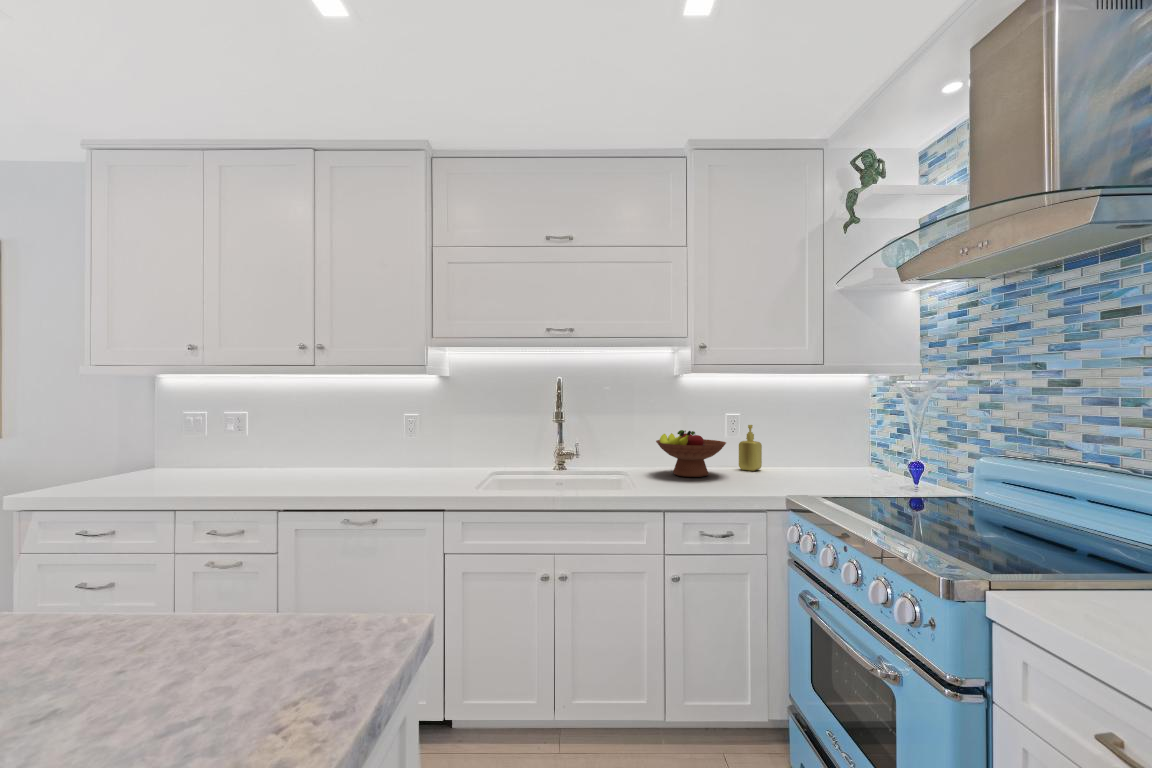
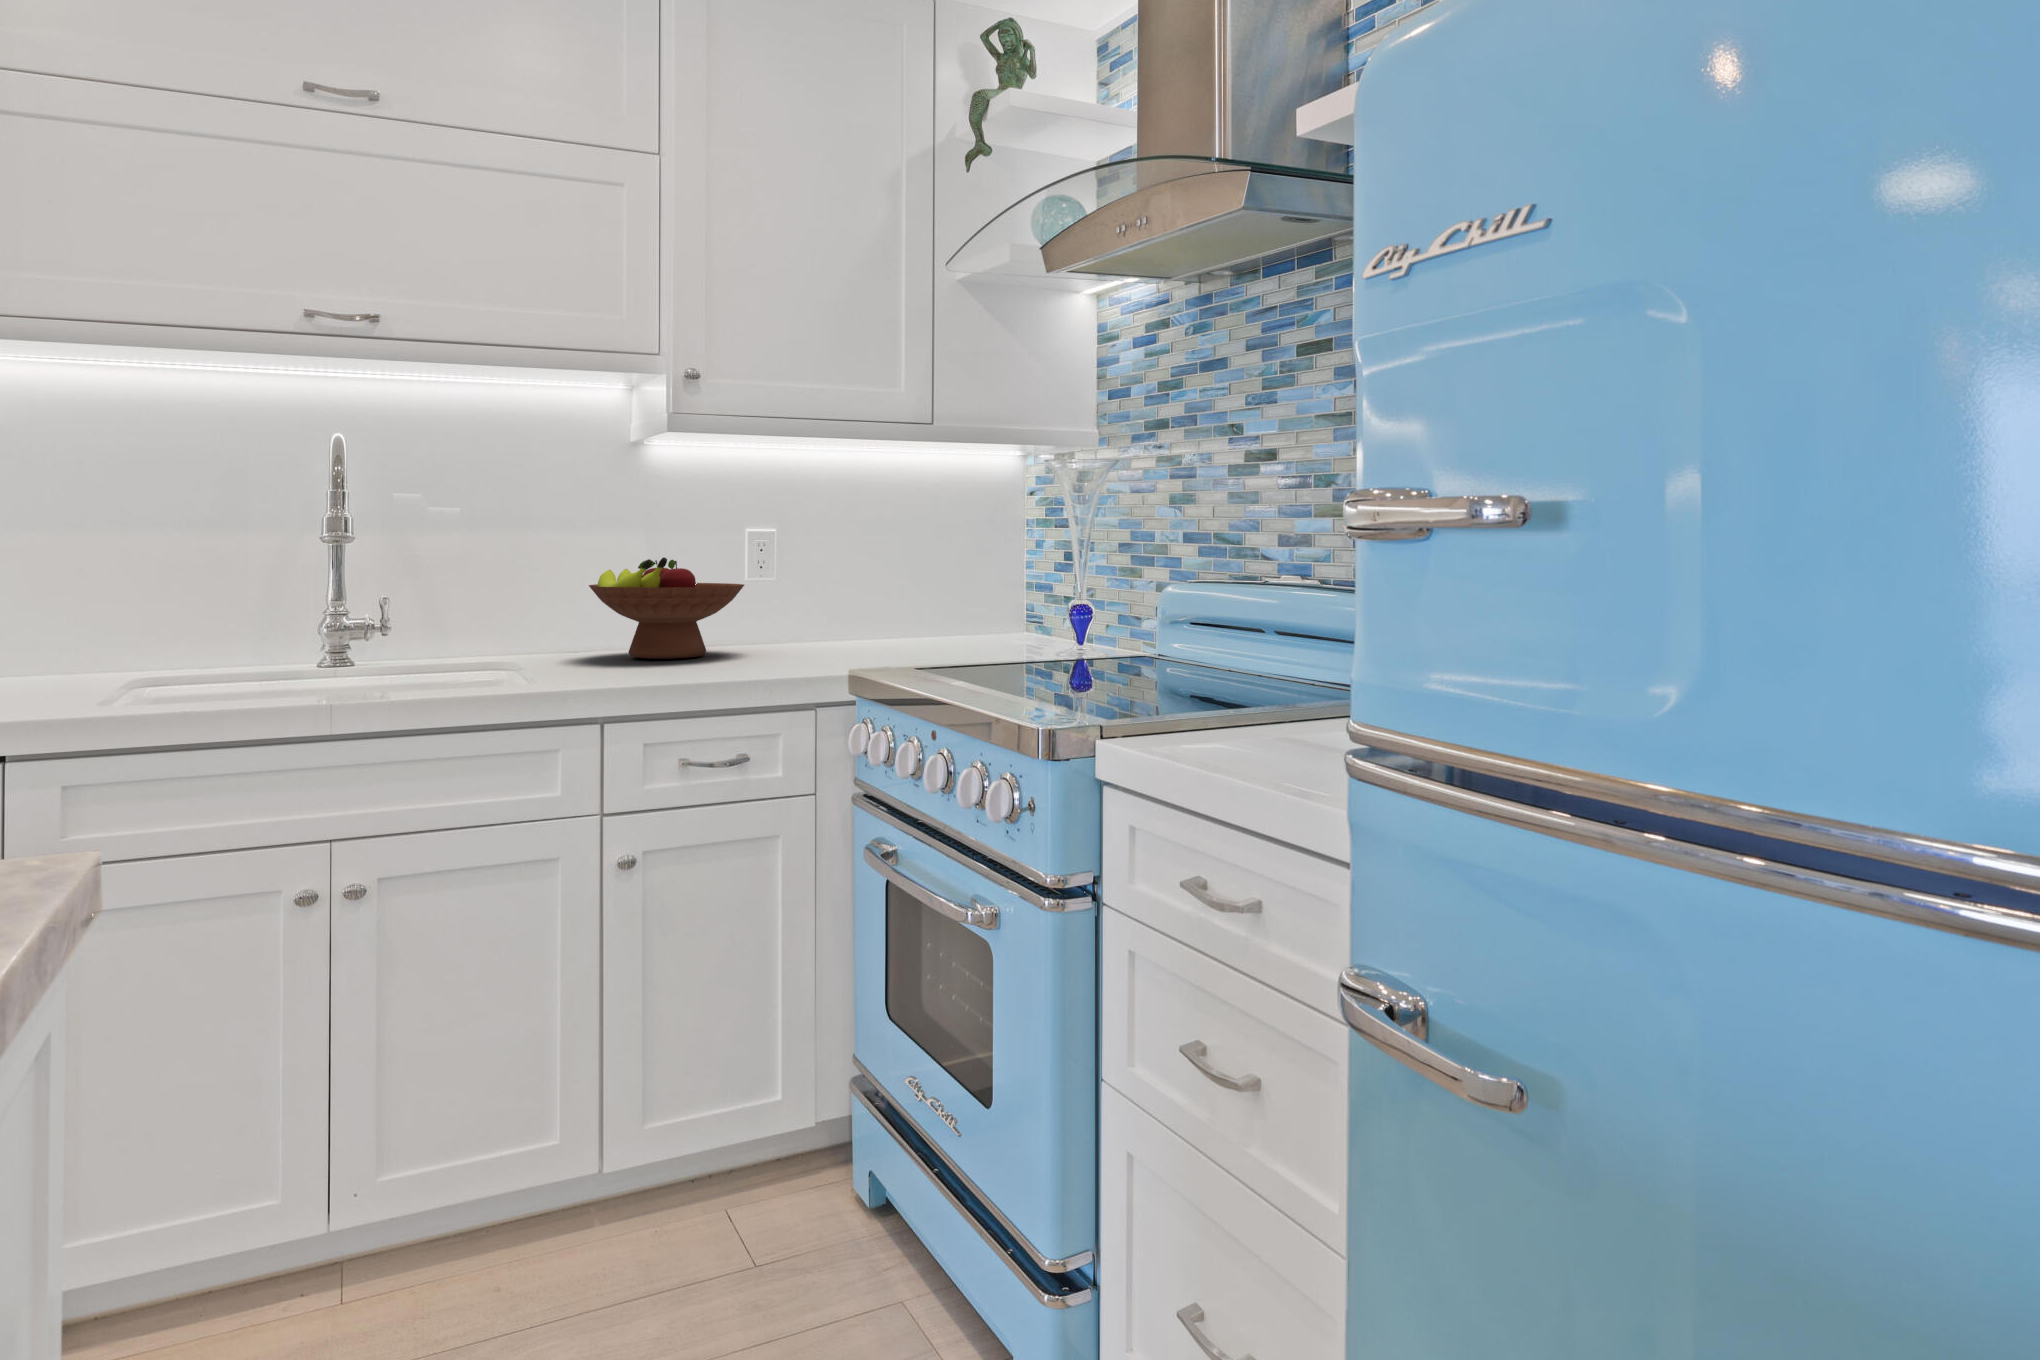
soap dispenser: present [739,425,762,471] -> none [774,551,820,646]

